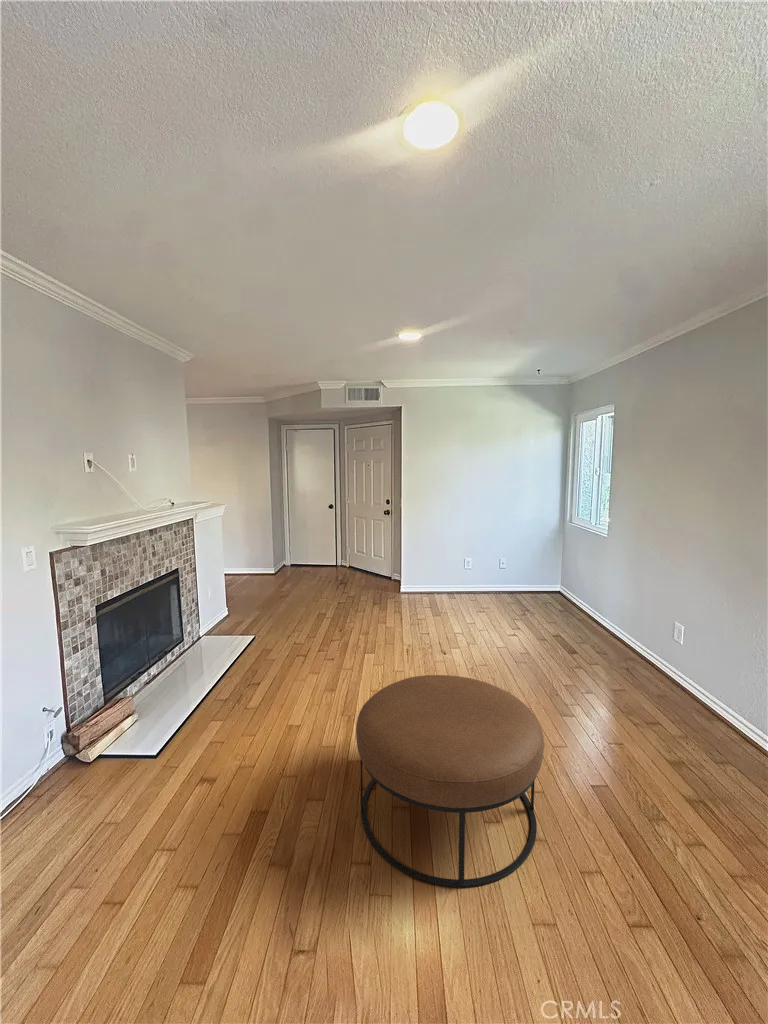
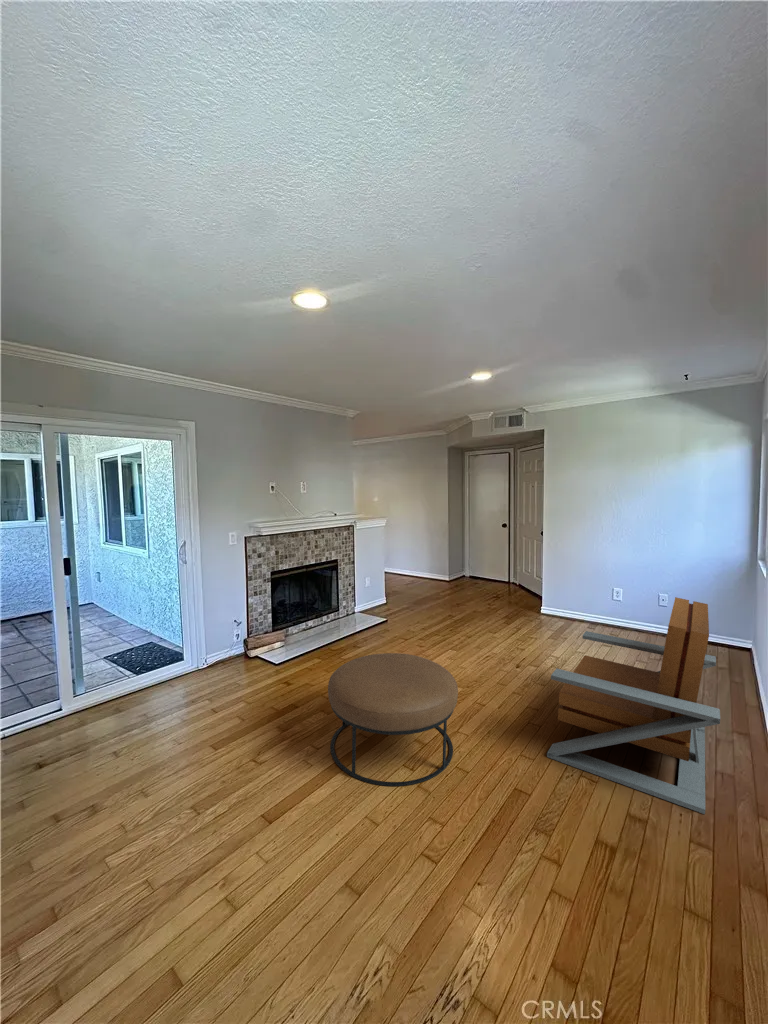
lounge chair: none [528,551,740,743] -> present [547,597,720,814]

